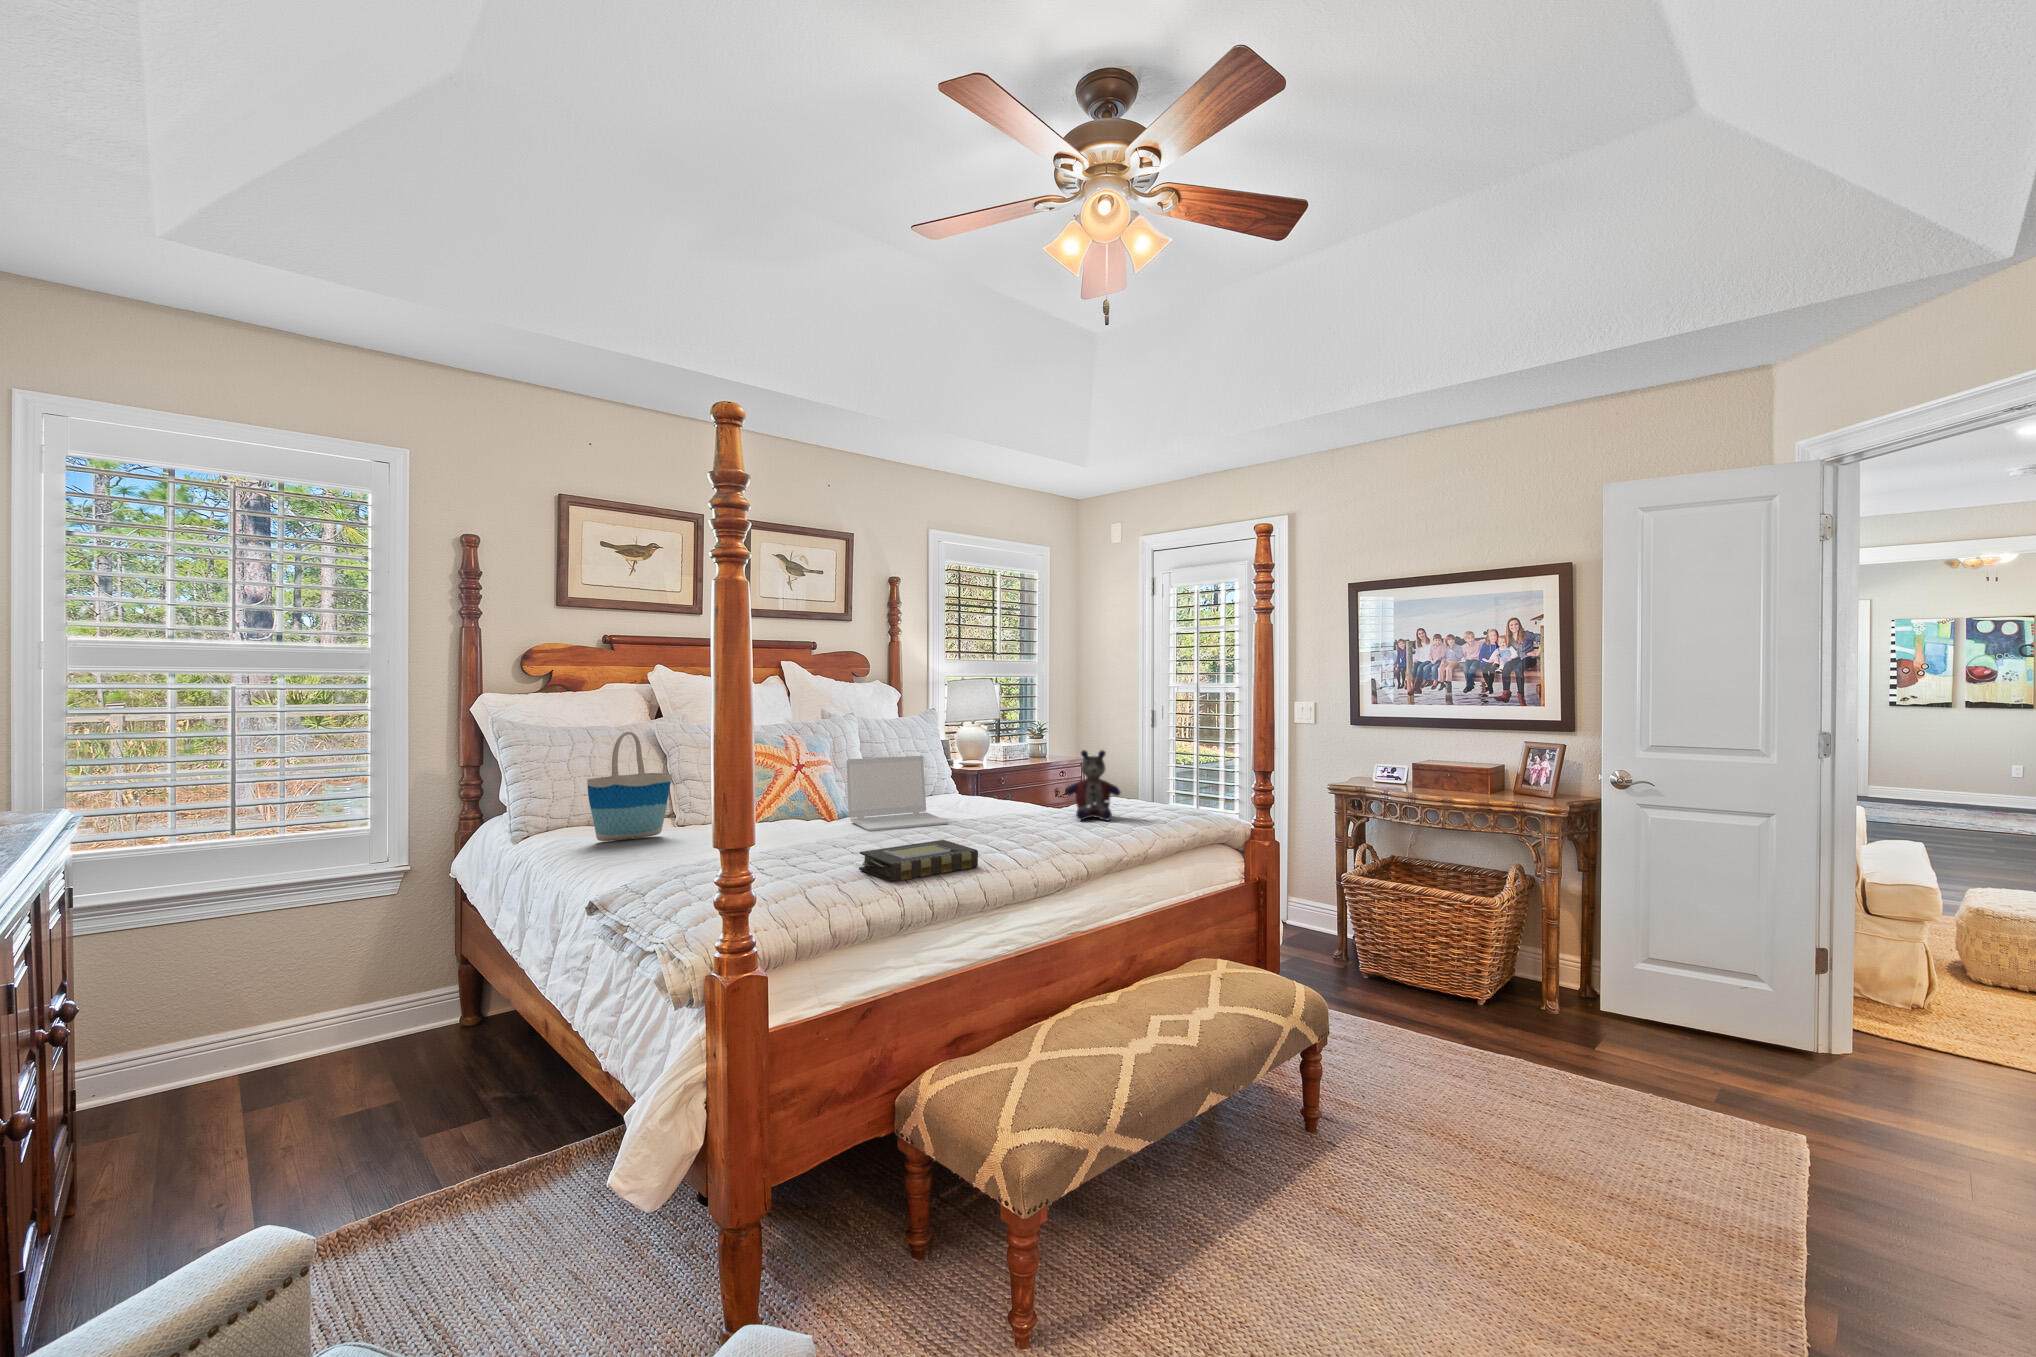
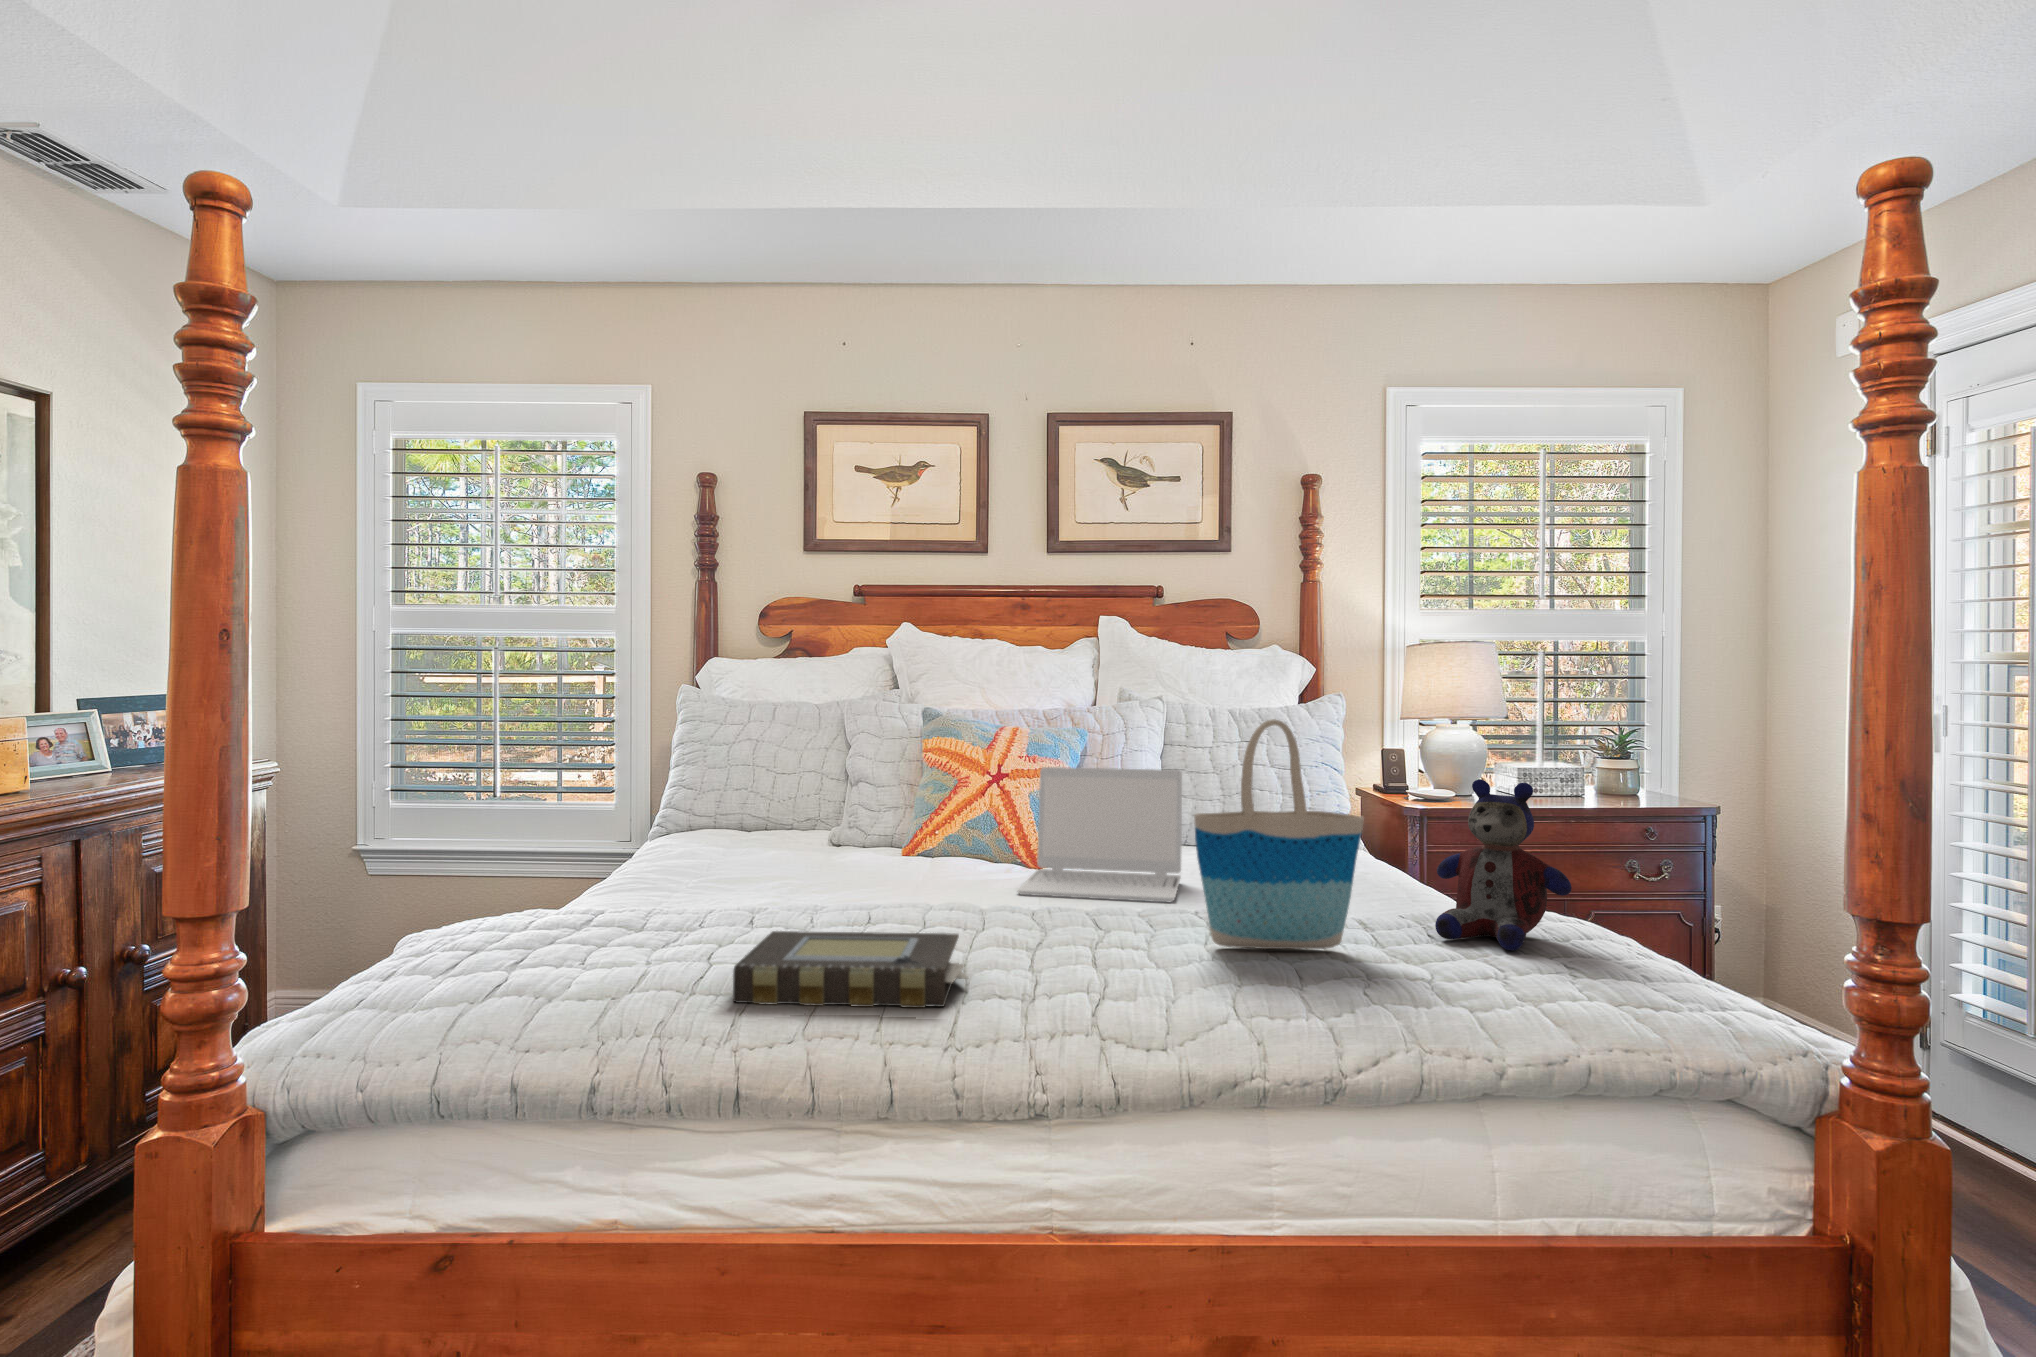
tote bag: present [587,732,672,841] -> present [1194,719,1364,949]

